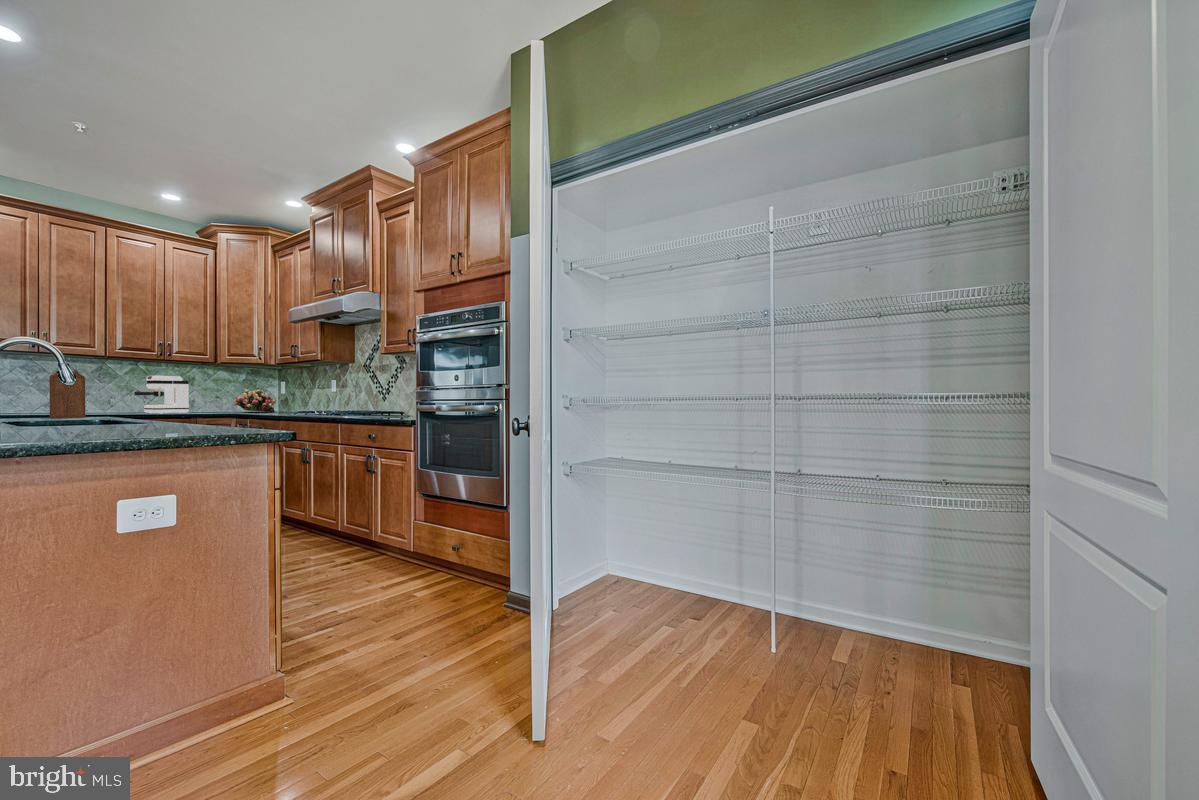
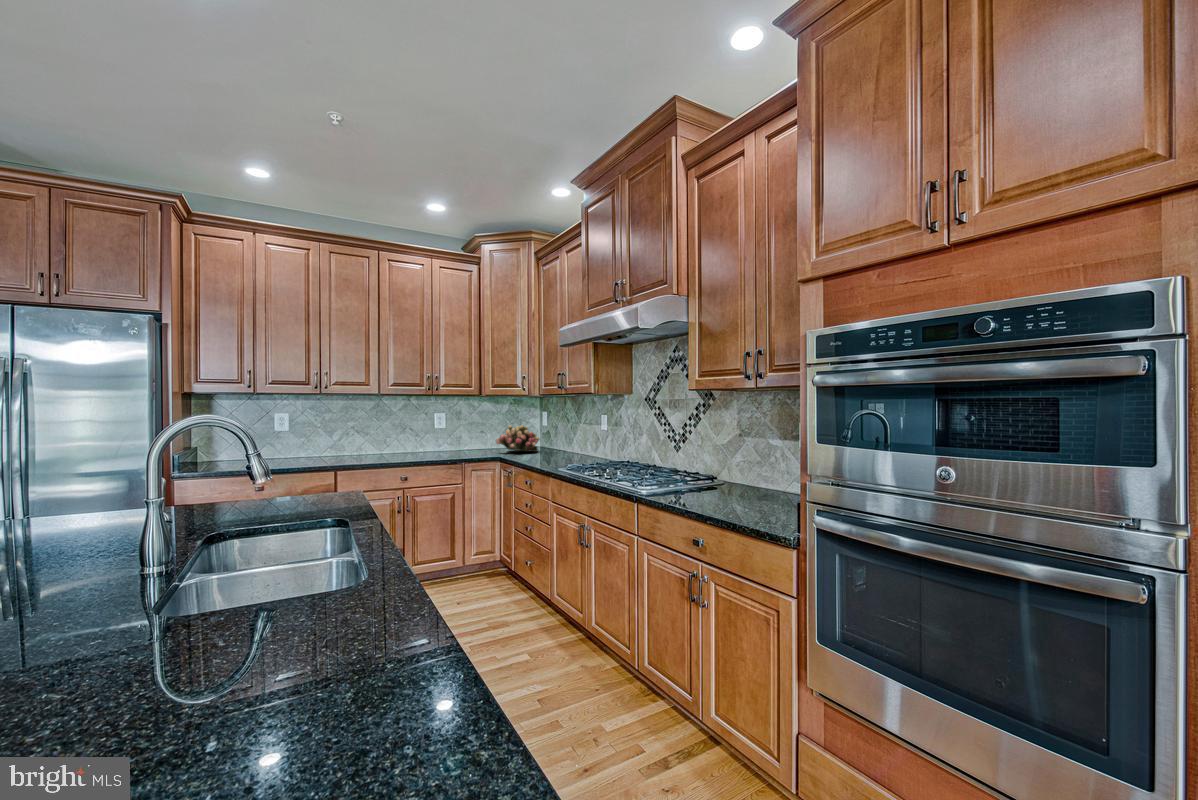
cutting board: present [49,370,85,418] -> none [325,412,358,468]
coffee maker: present [134,376,189,414] -> none [405,411,455,455]

